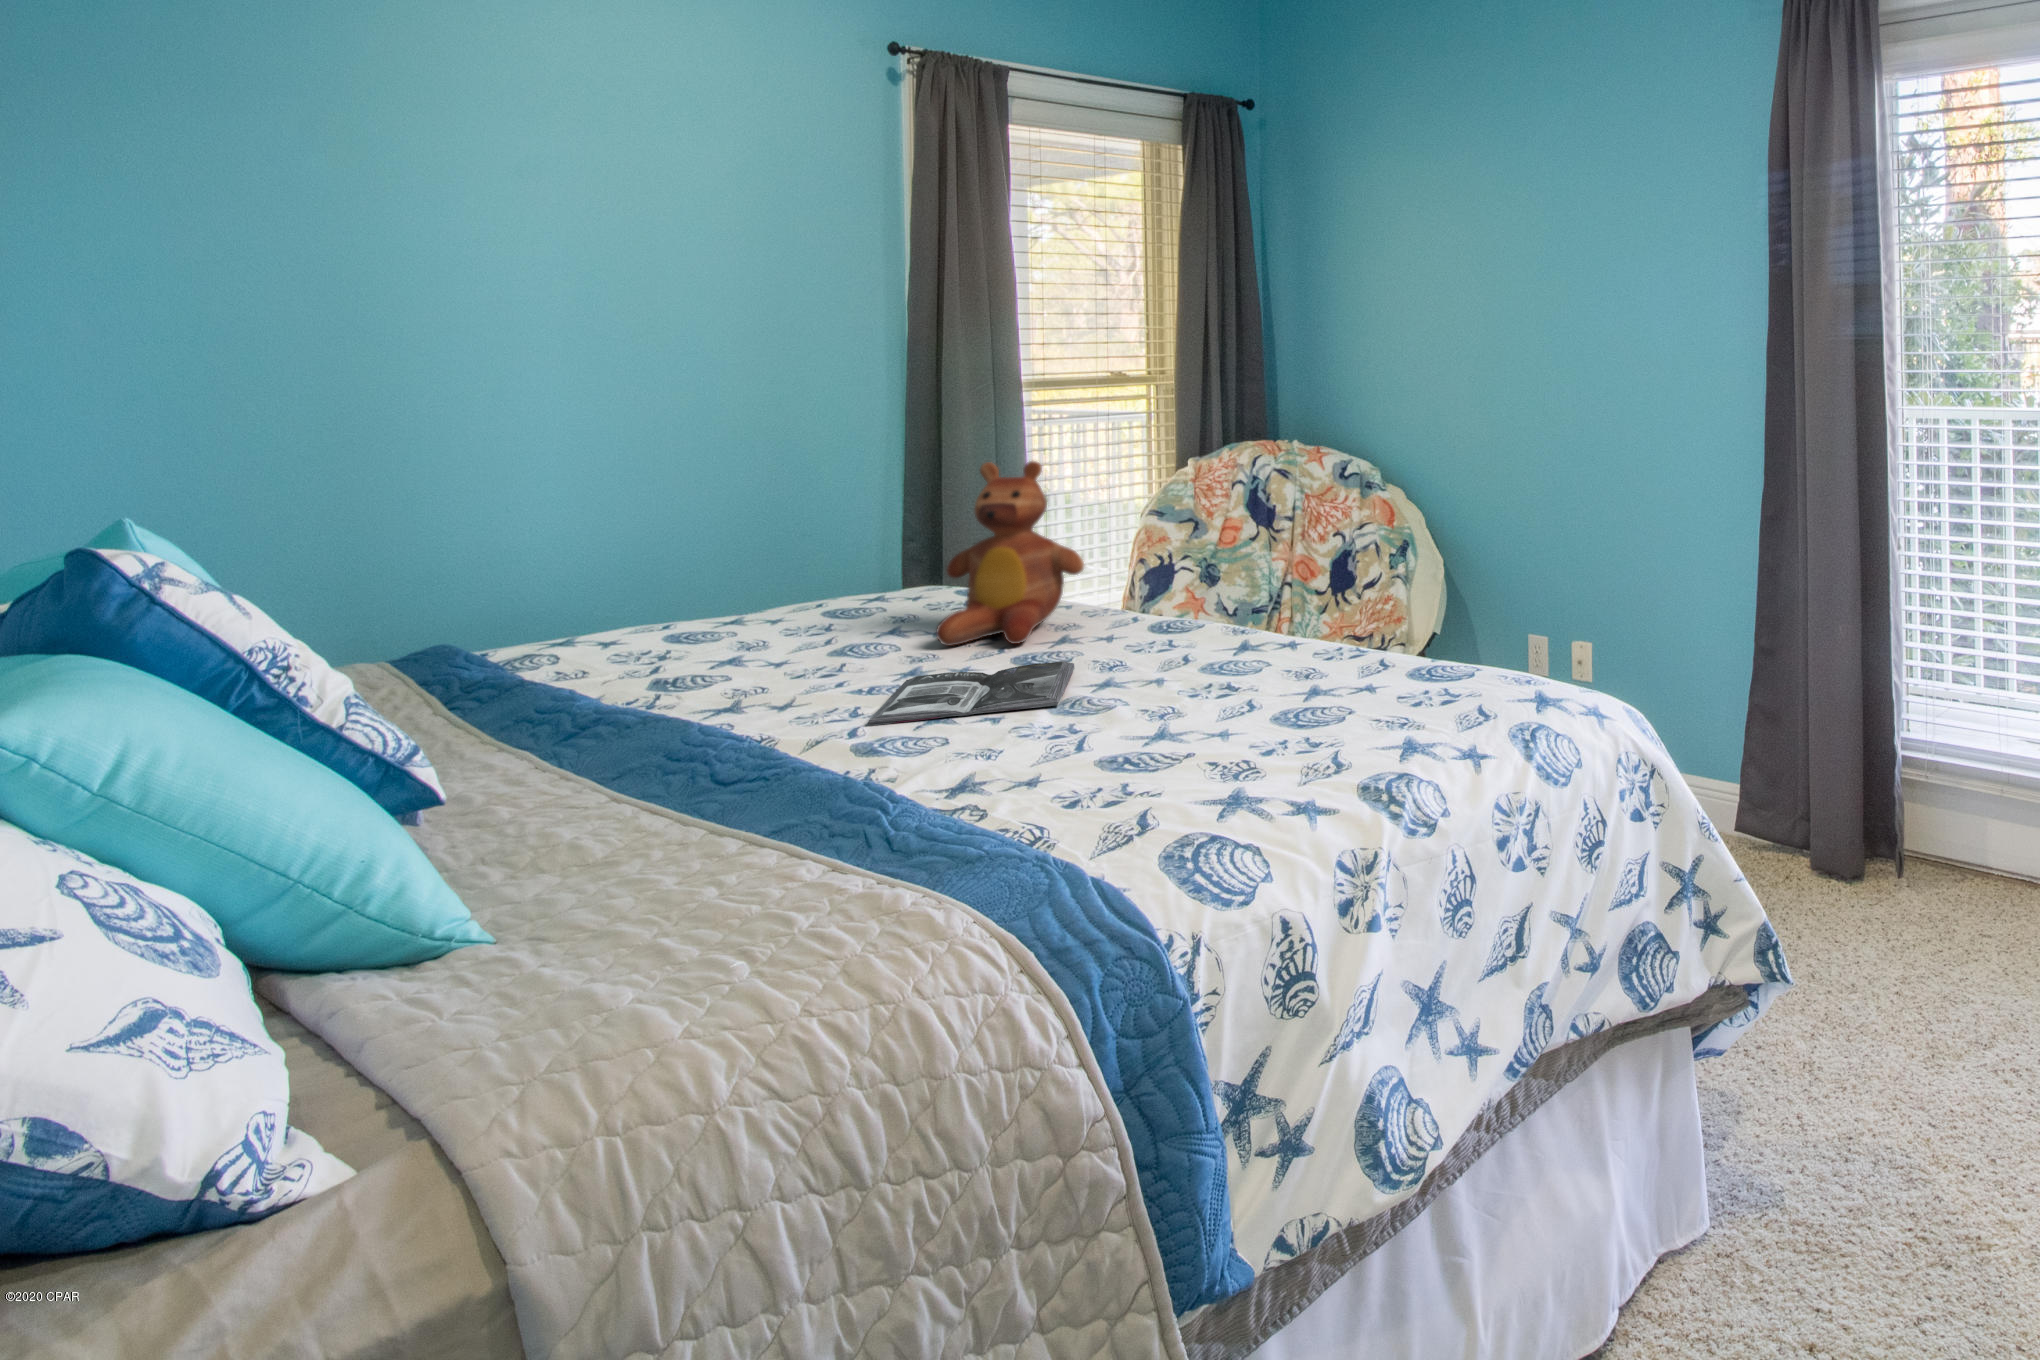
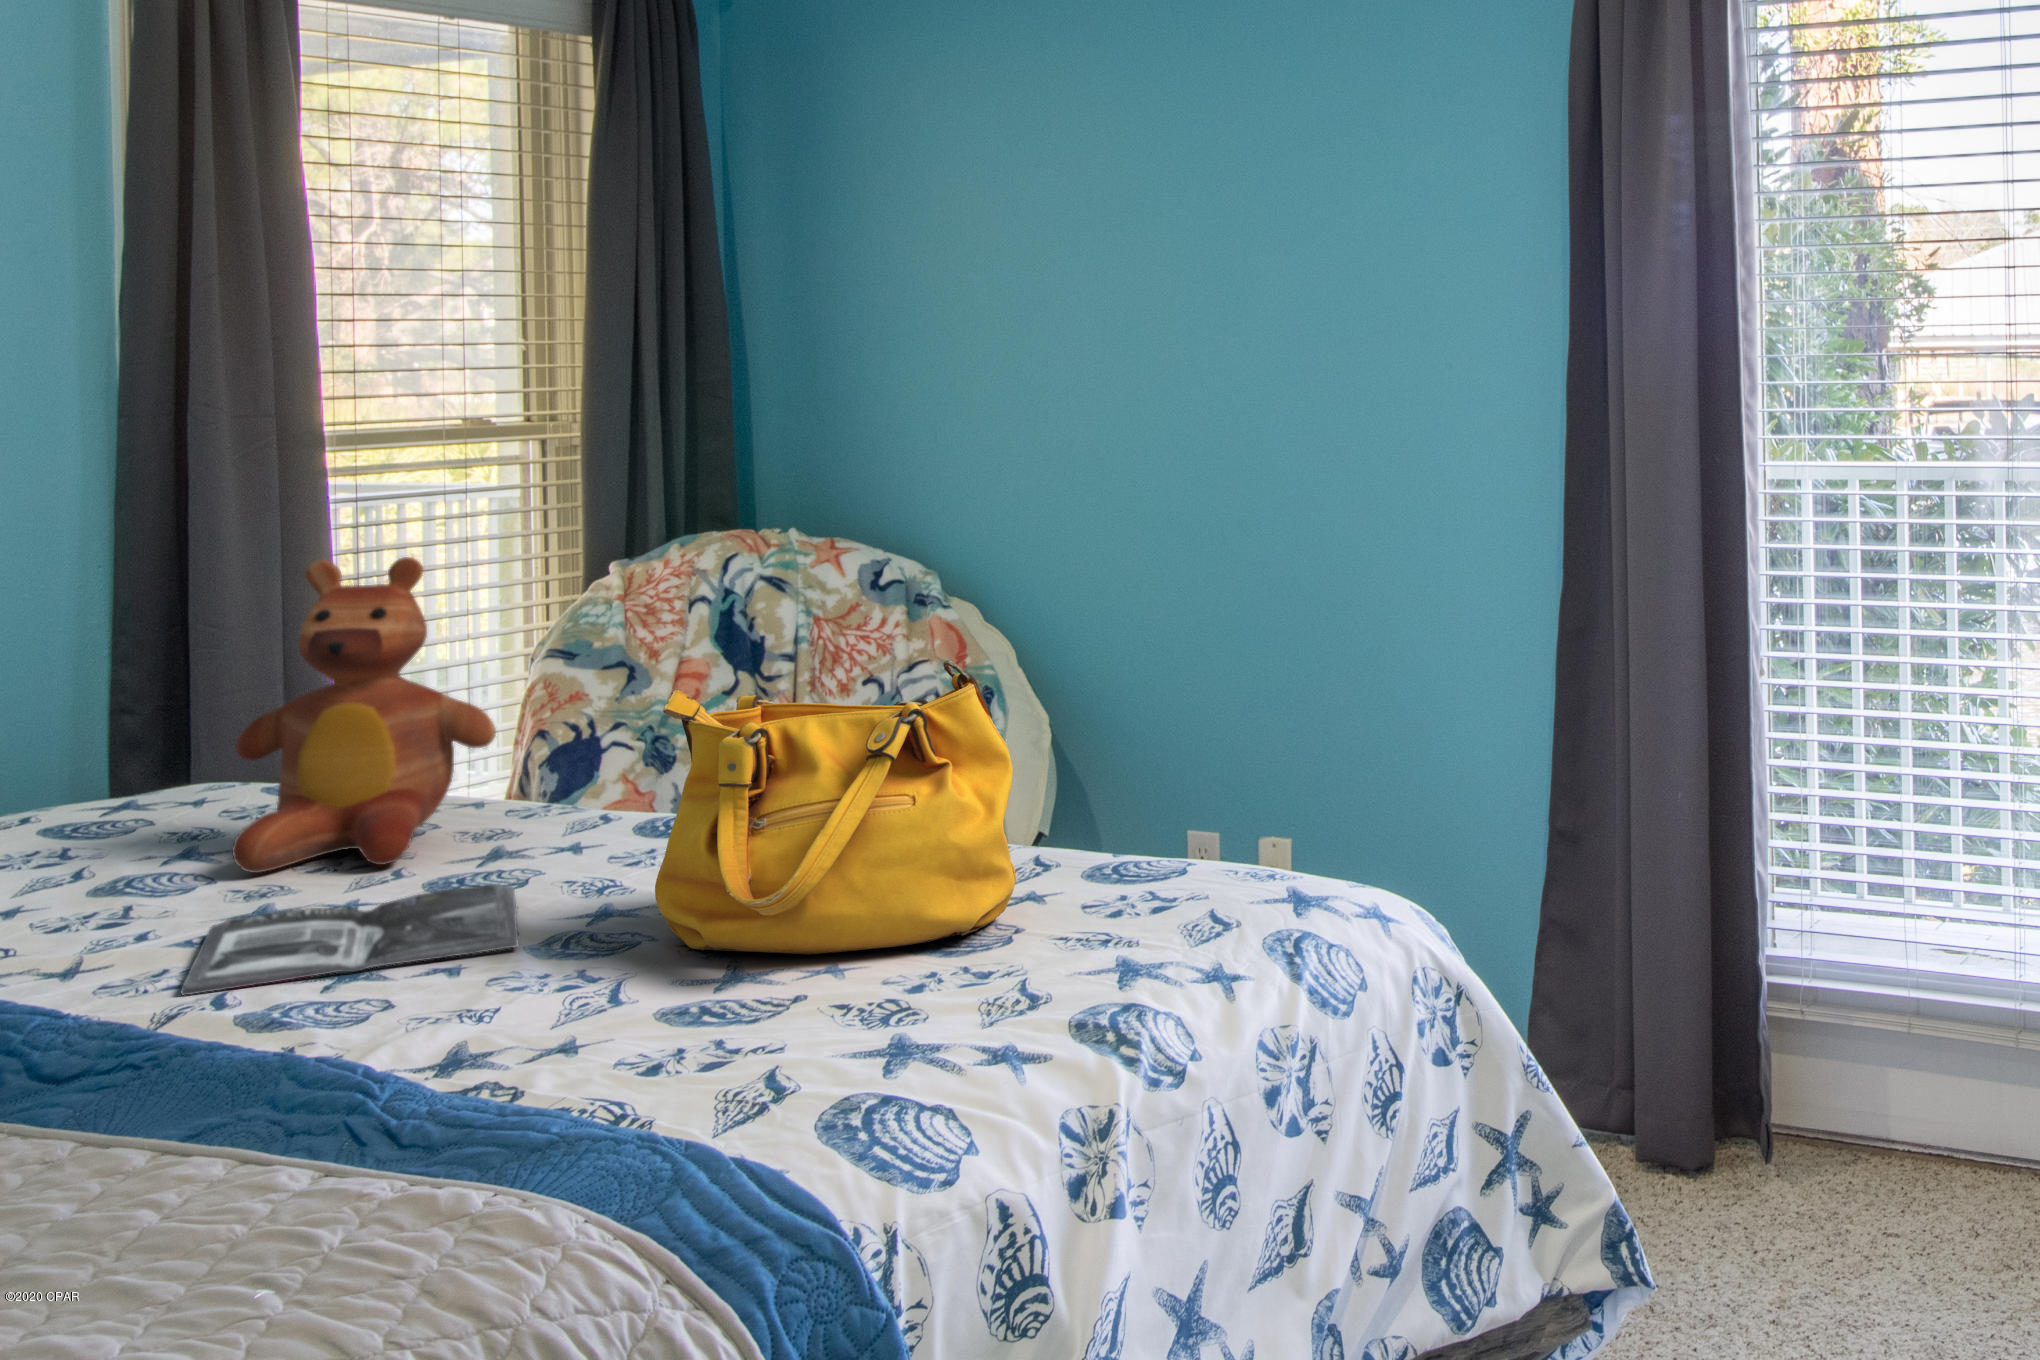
handbag: none [1135,533,1355,722] -> present [655,661,1016,954]

